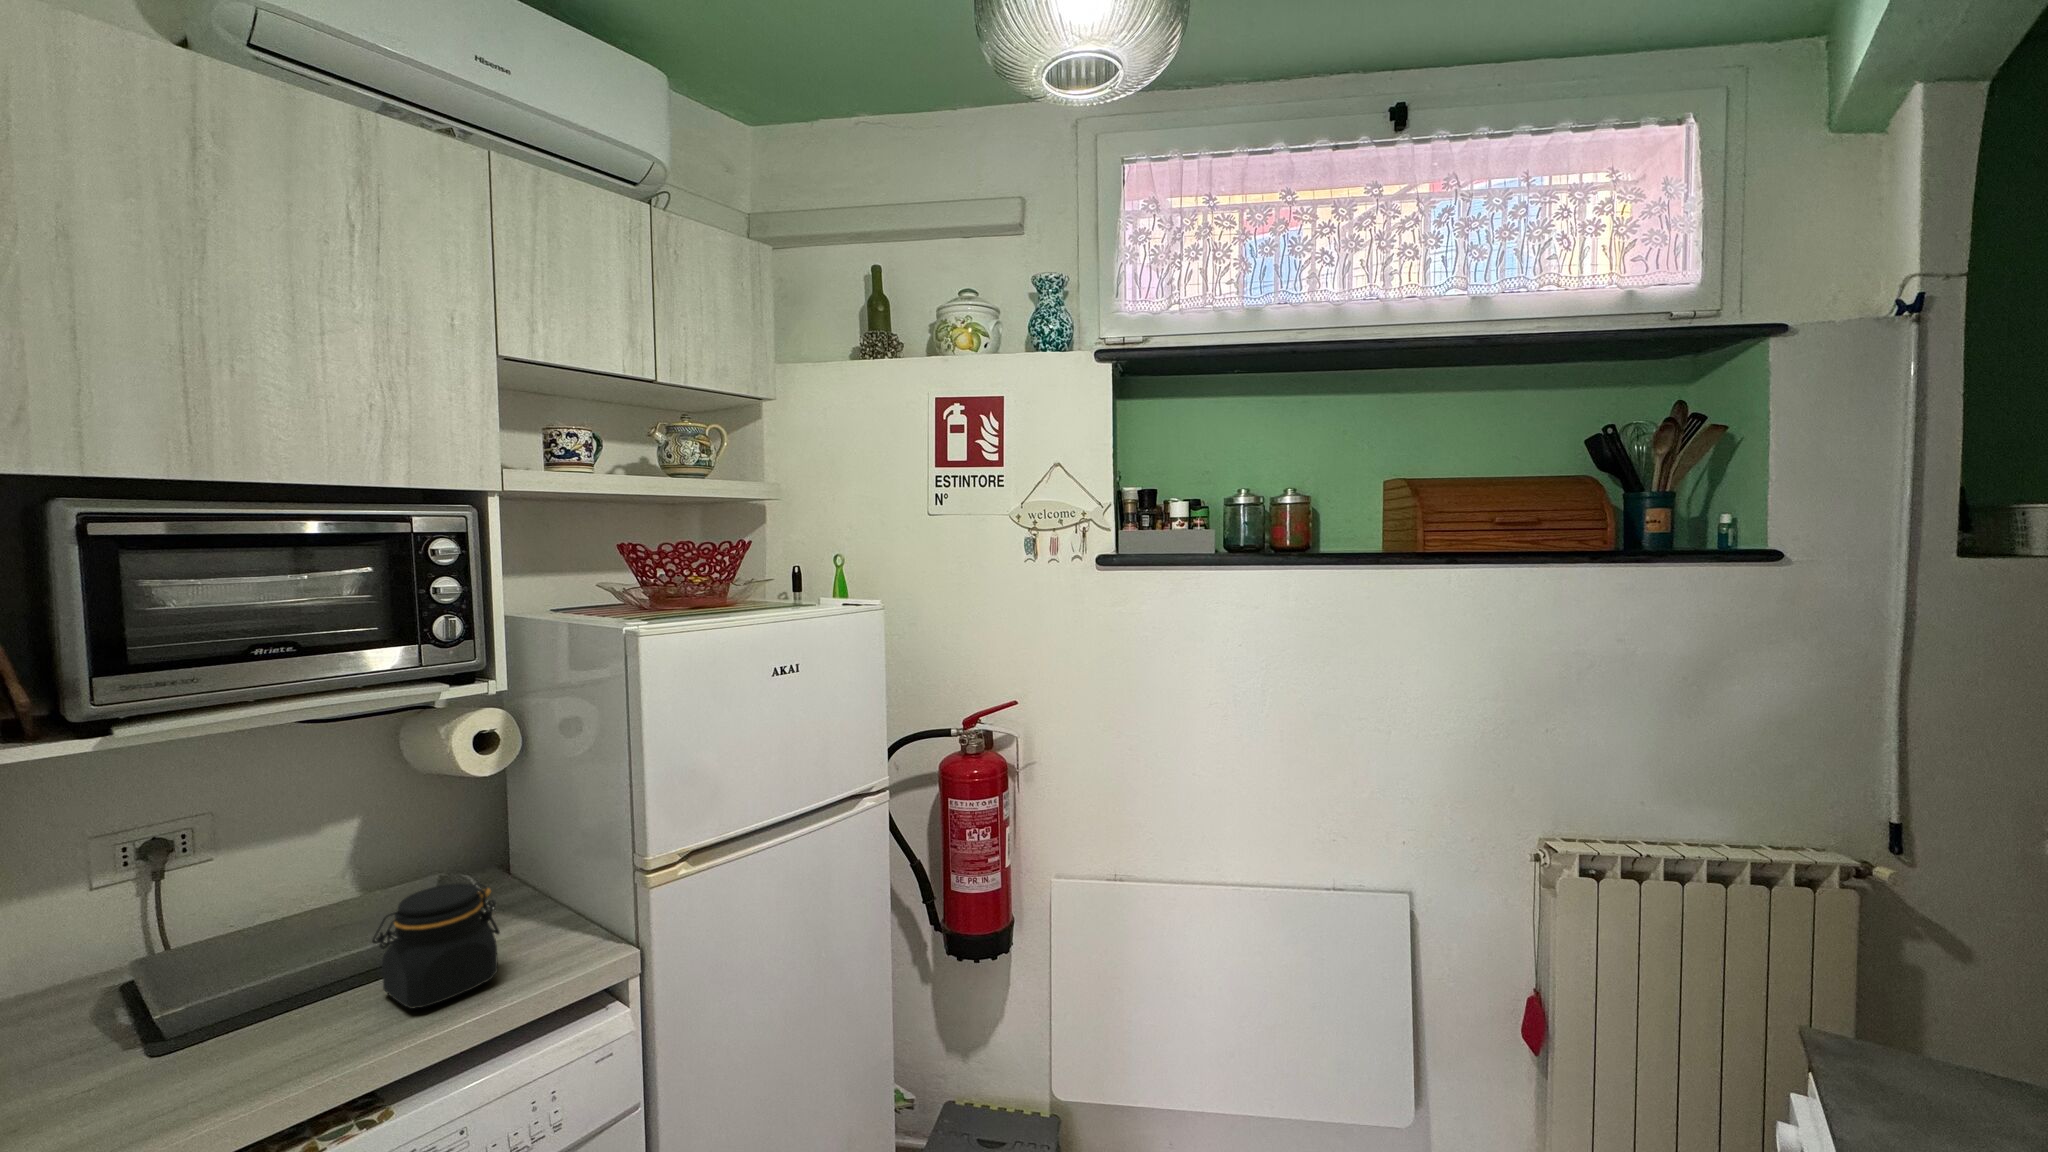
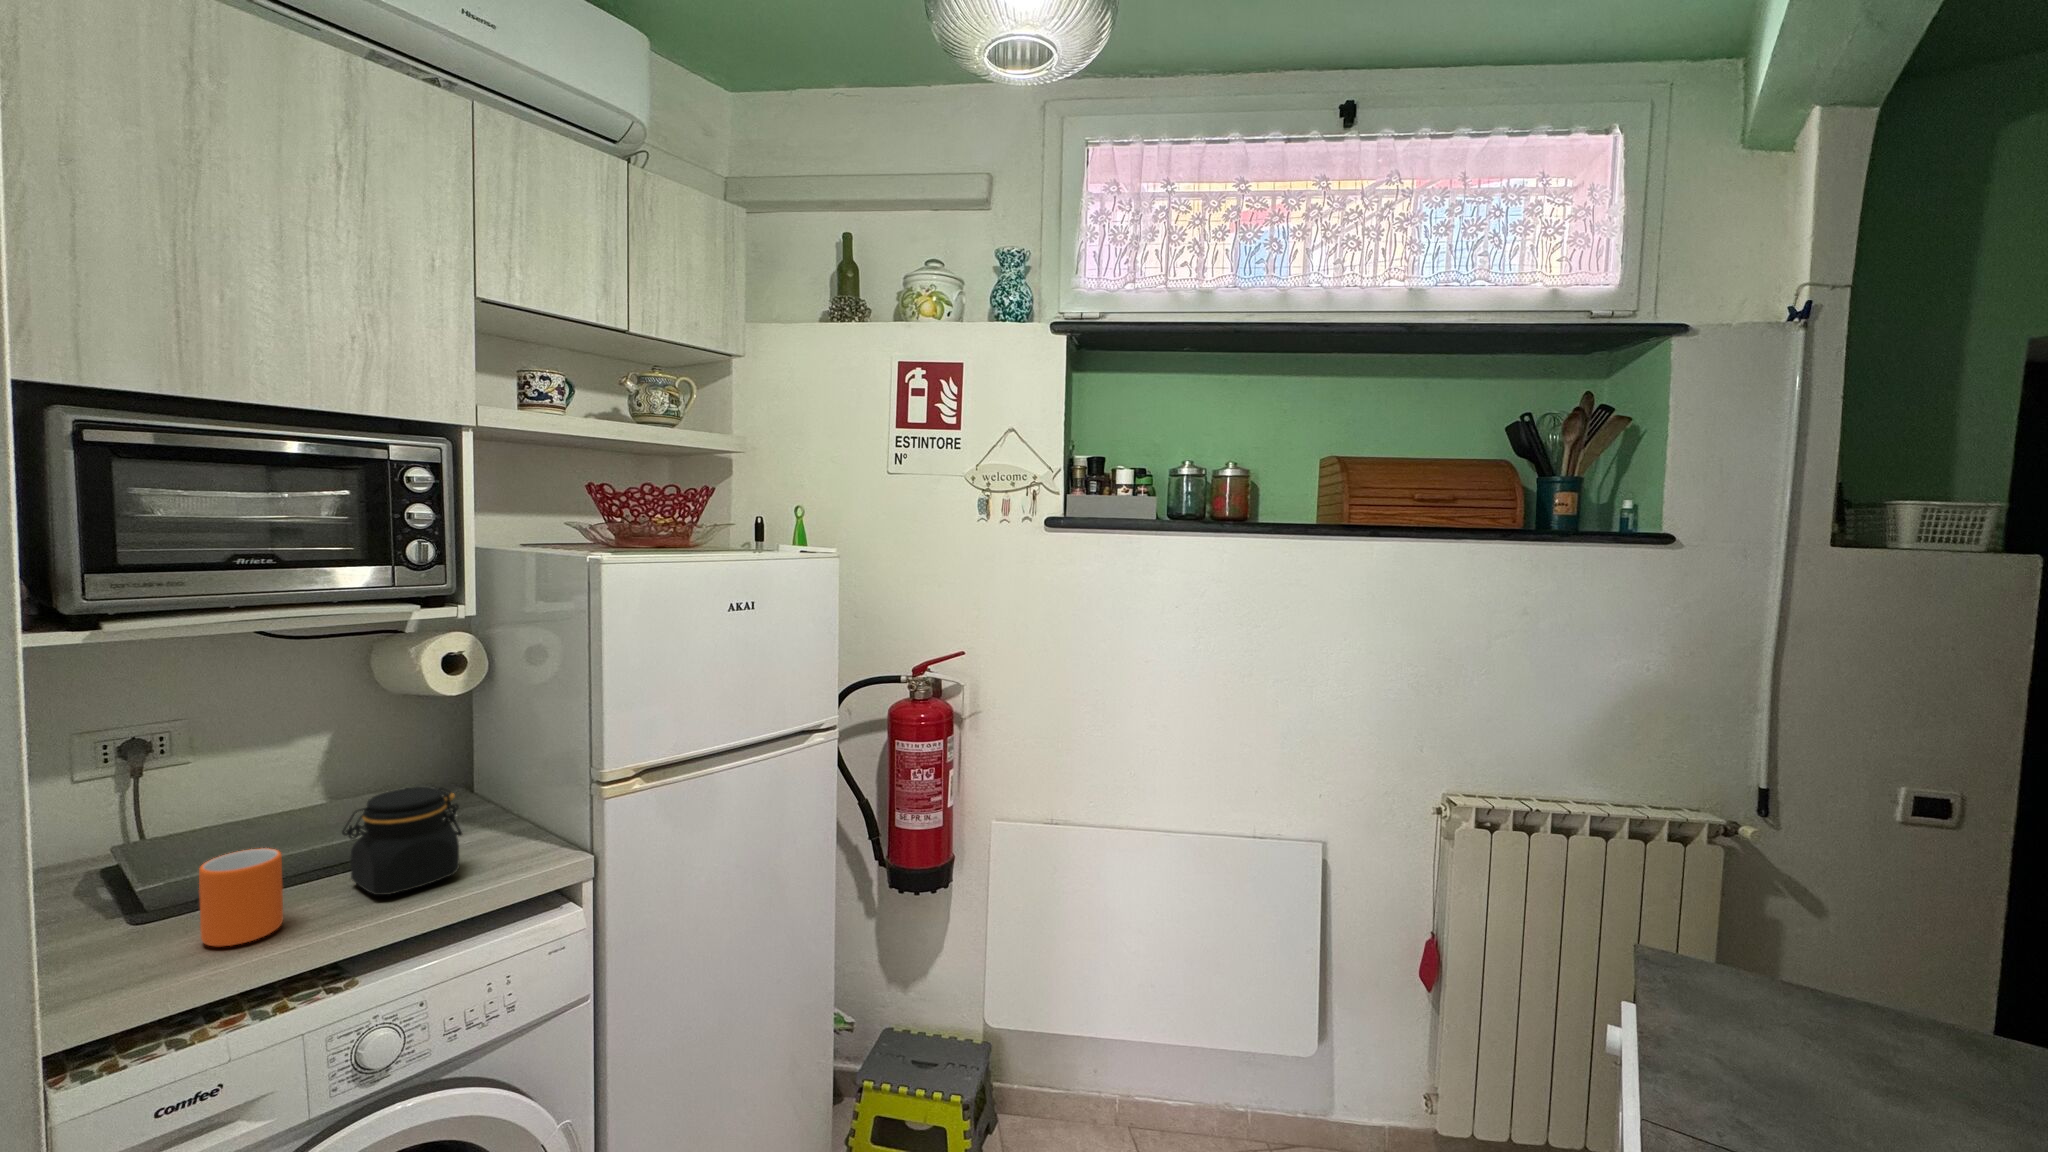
mug: none [220,966,311,1081] -> present [199,848,283,946]

